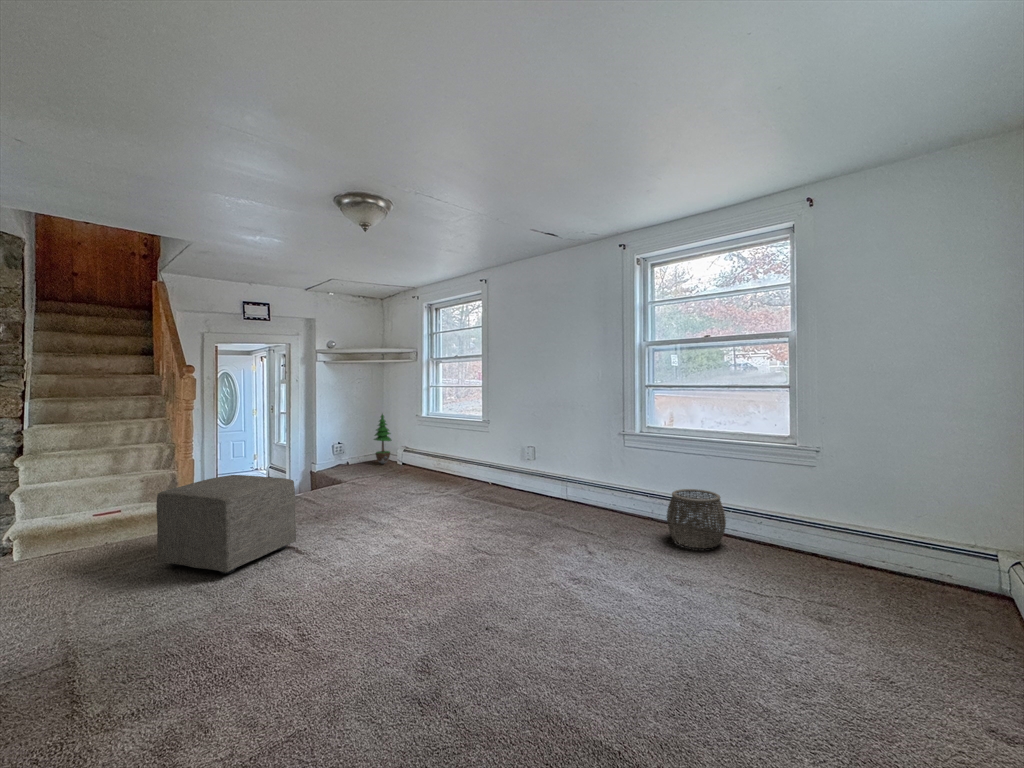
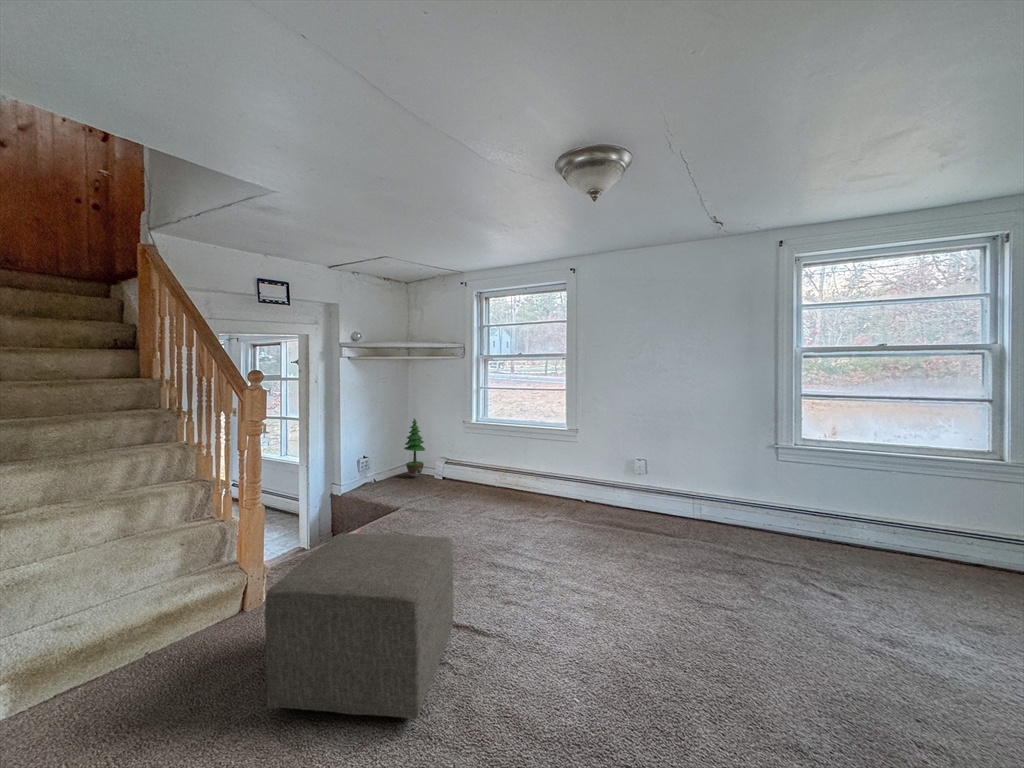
woven basket: present [667,489,726,549] -> none [863,510,946,582]

